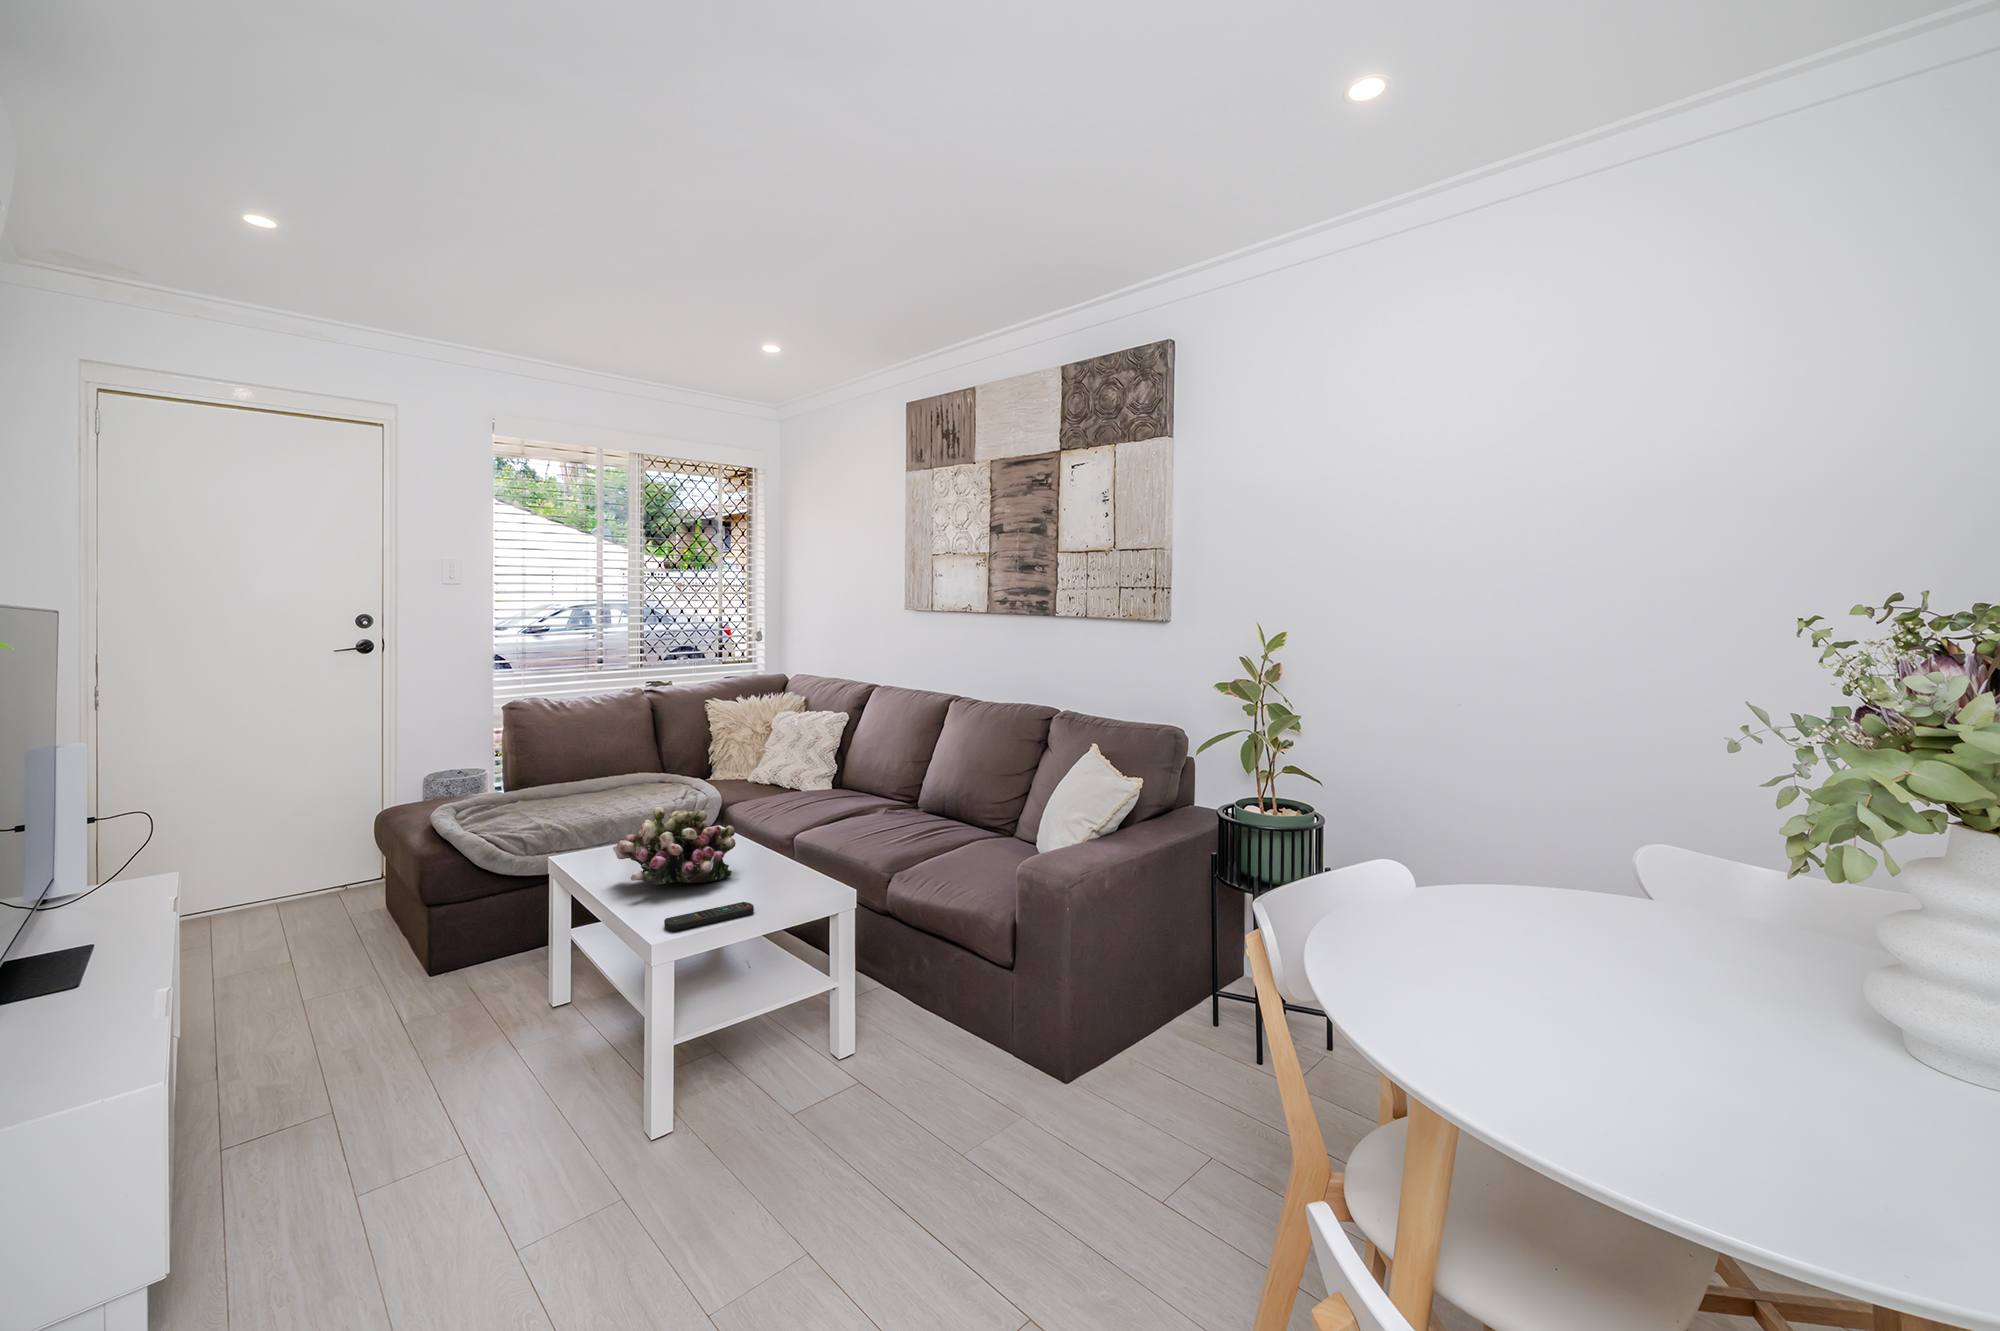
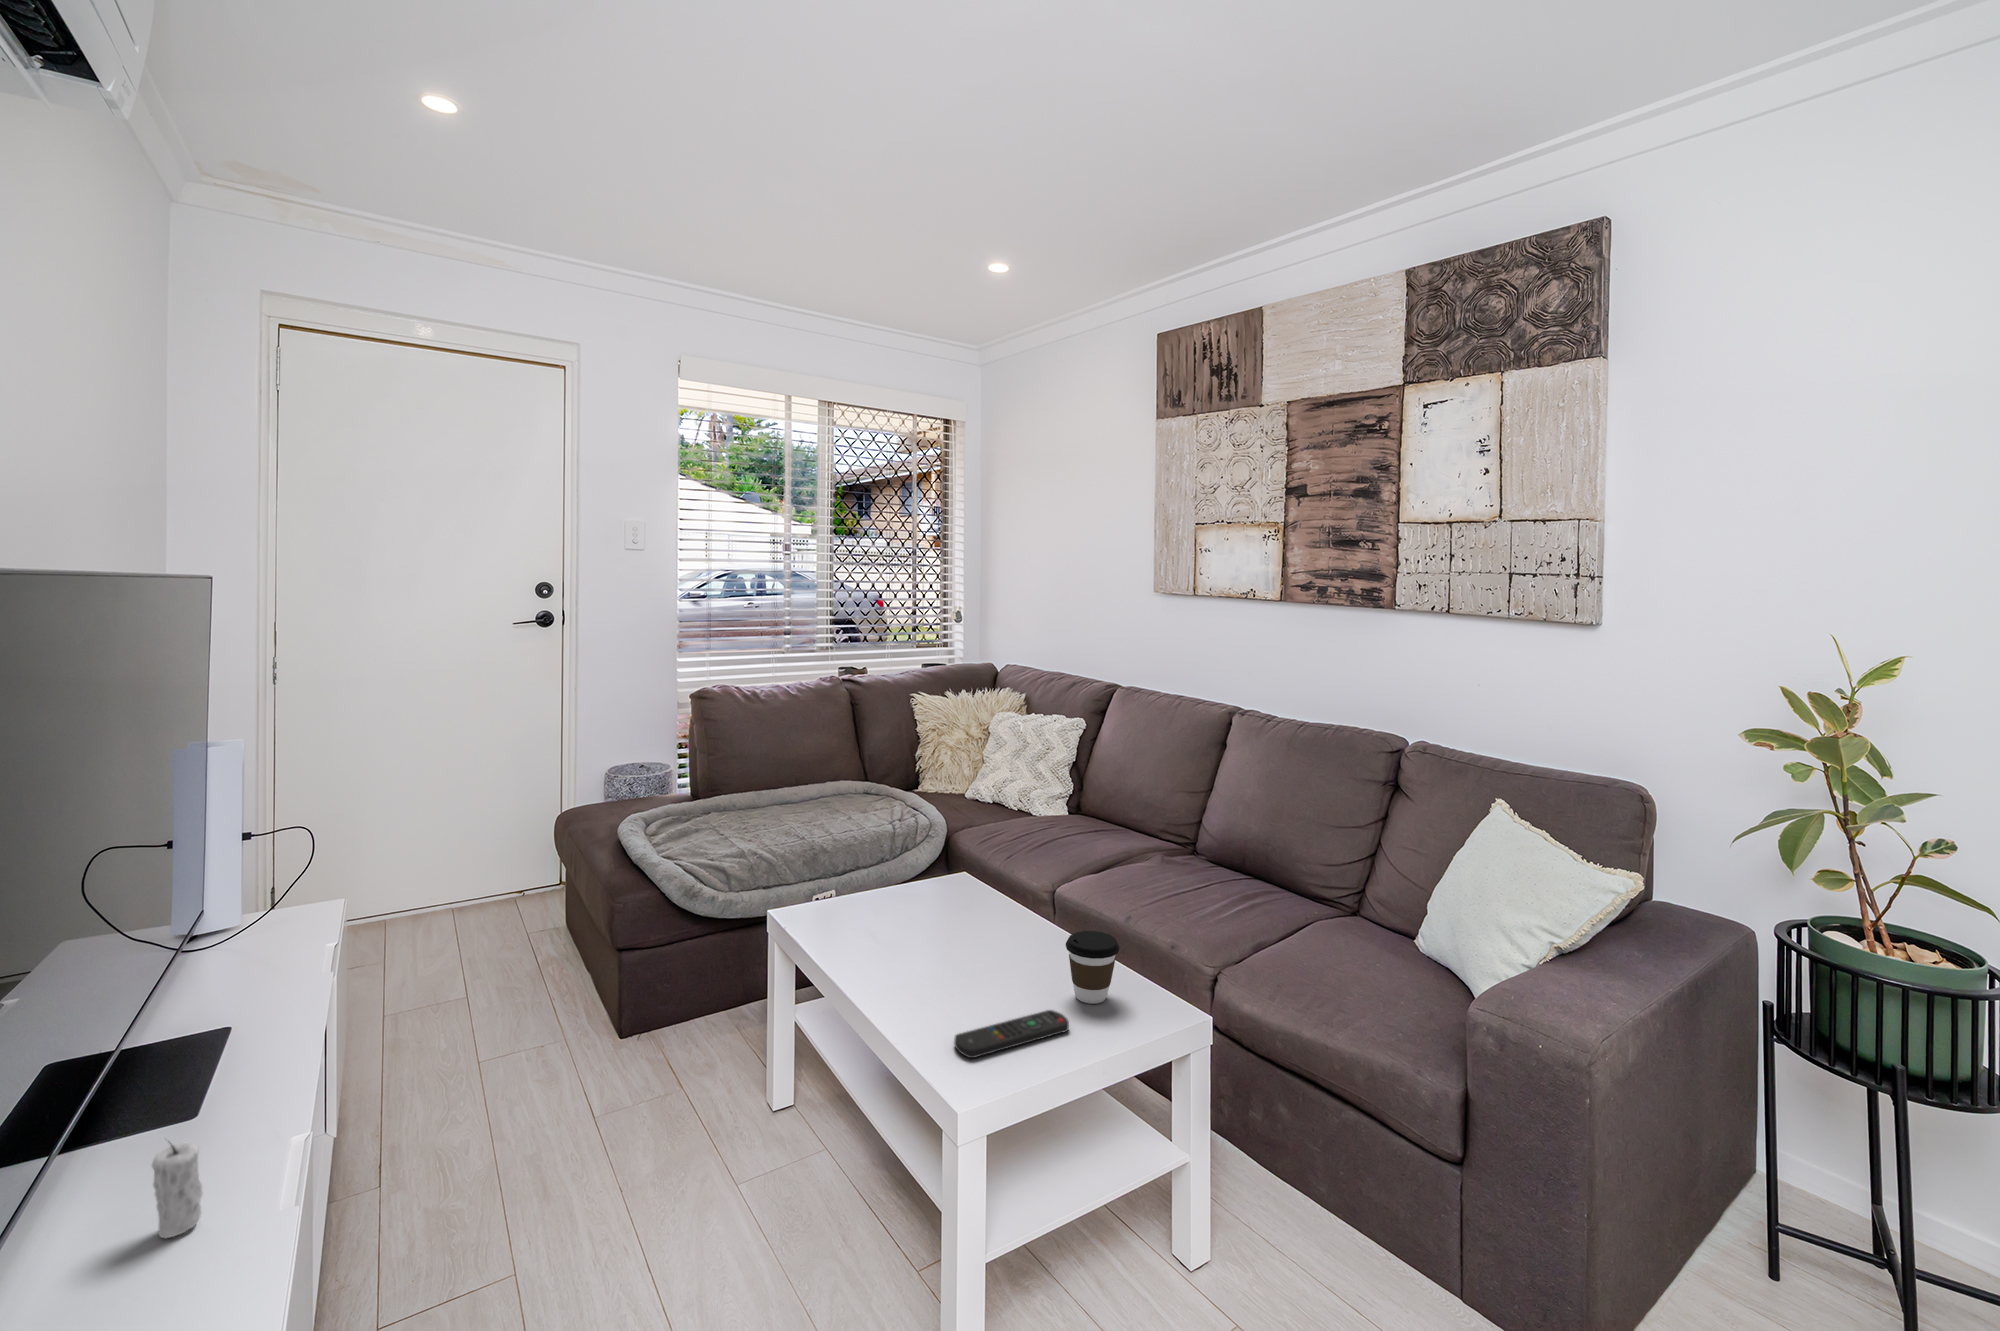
flower arrangement: present [613,807,736,884] -> none [860,856,1015,967]
coffee cup: none [760,849,799,899] -> present [1066,931,1120,1004]
candle: none [42,973,80,1041] -> present [152,1143,203,1238]

